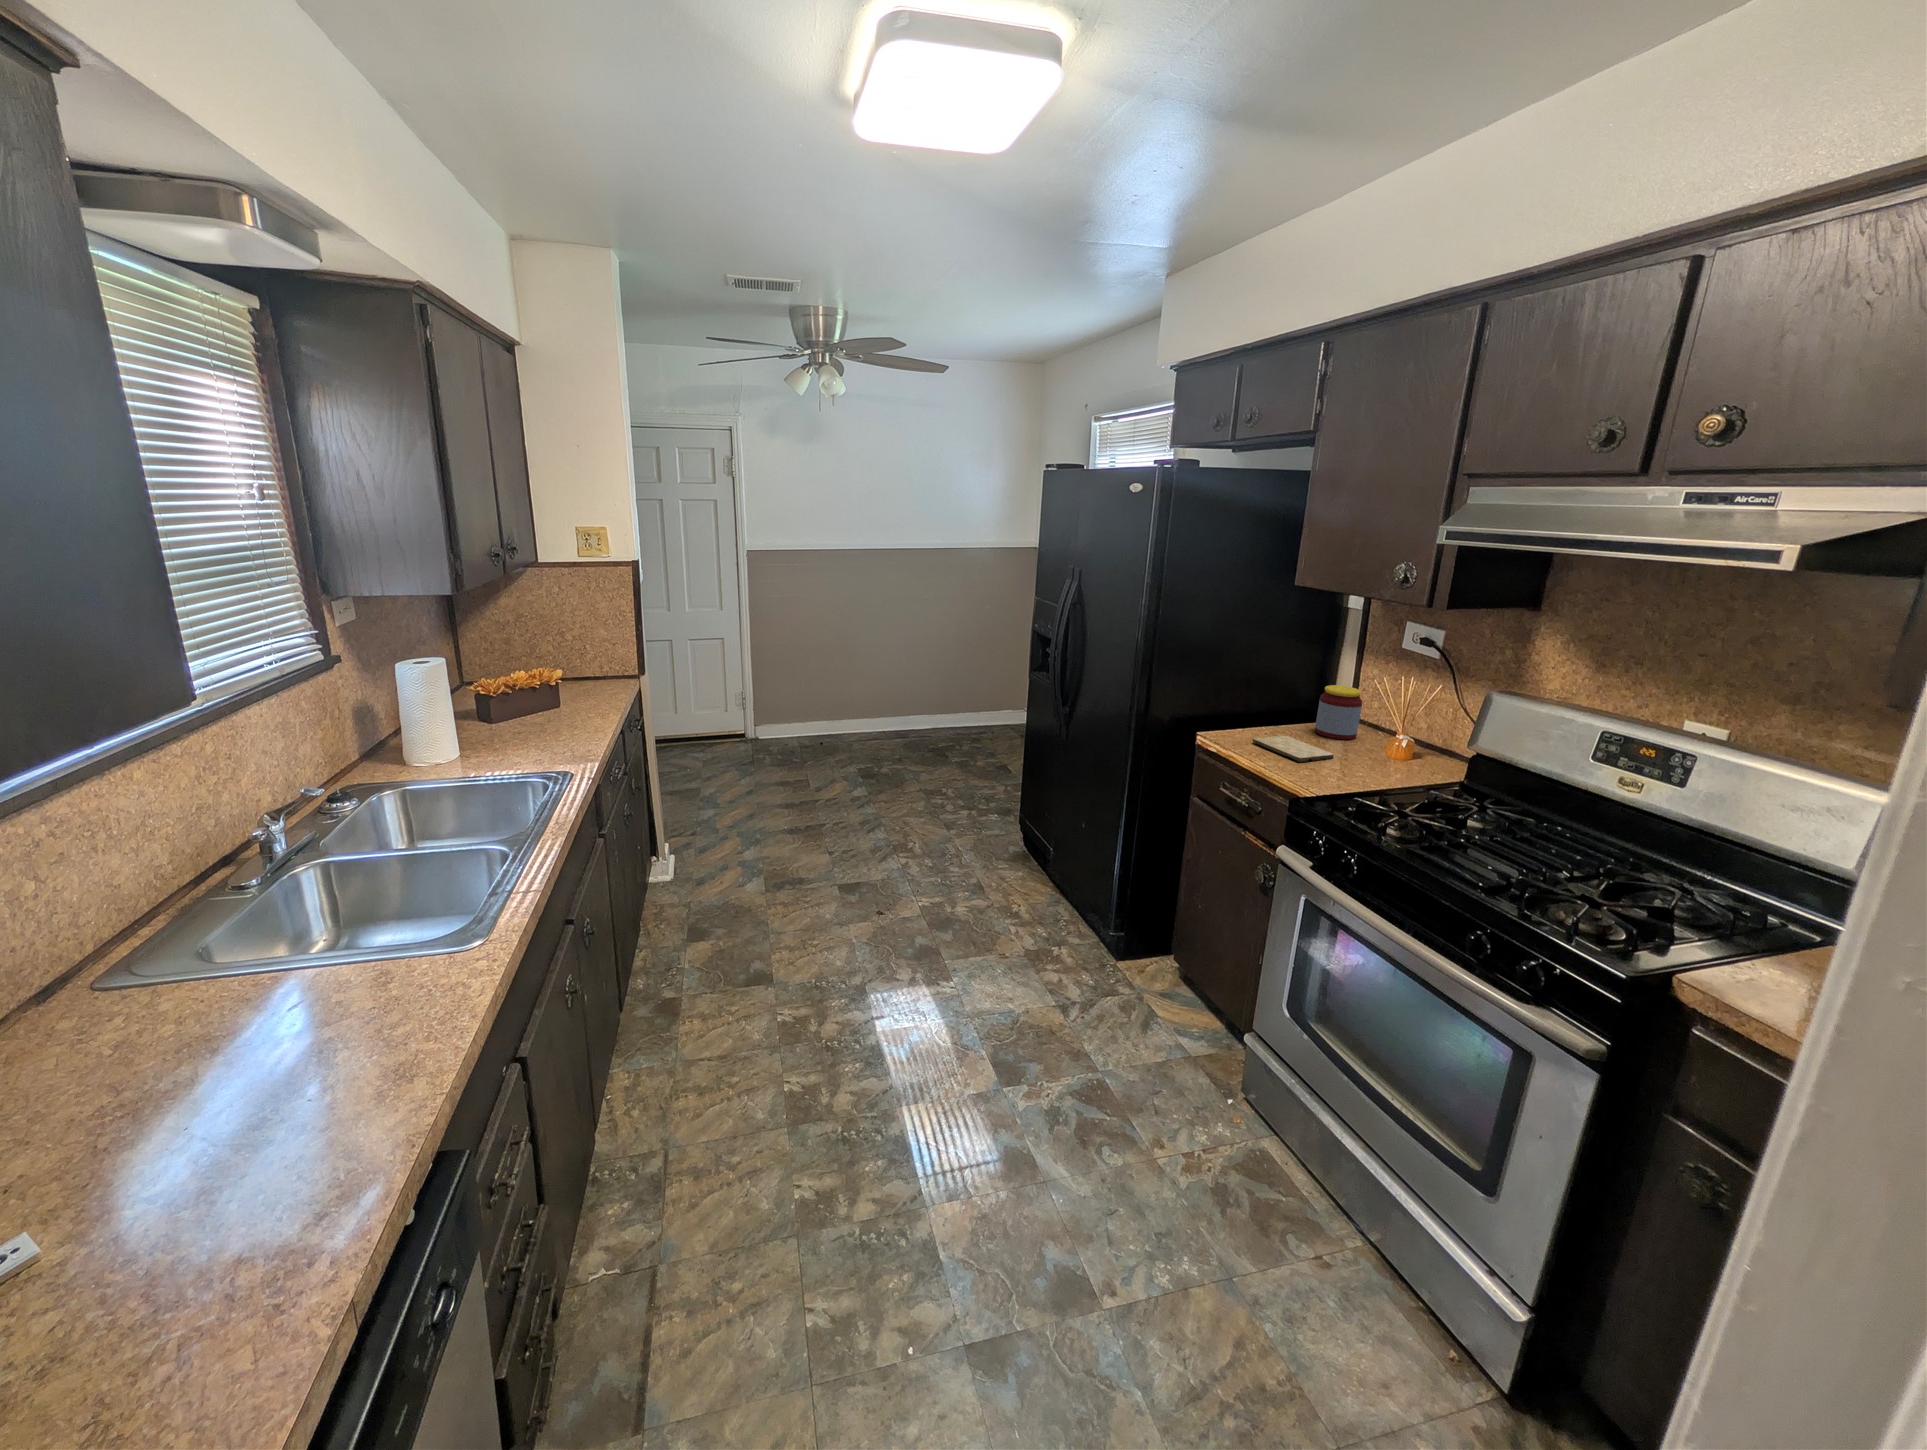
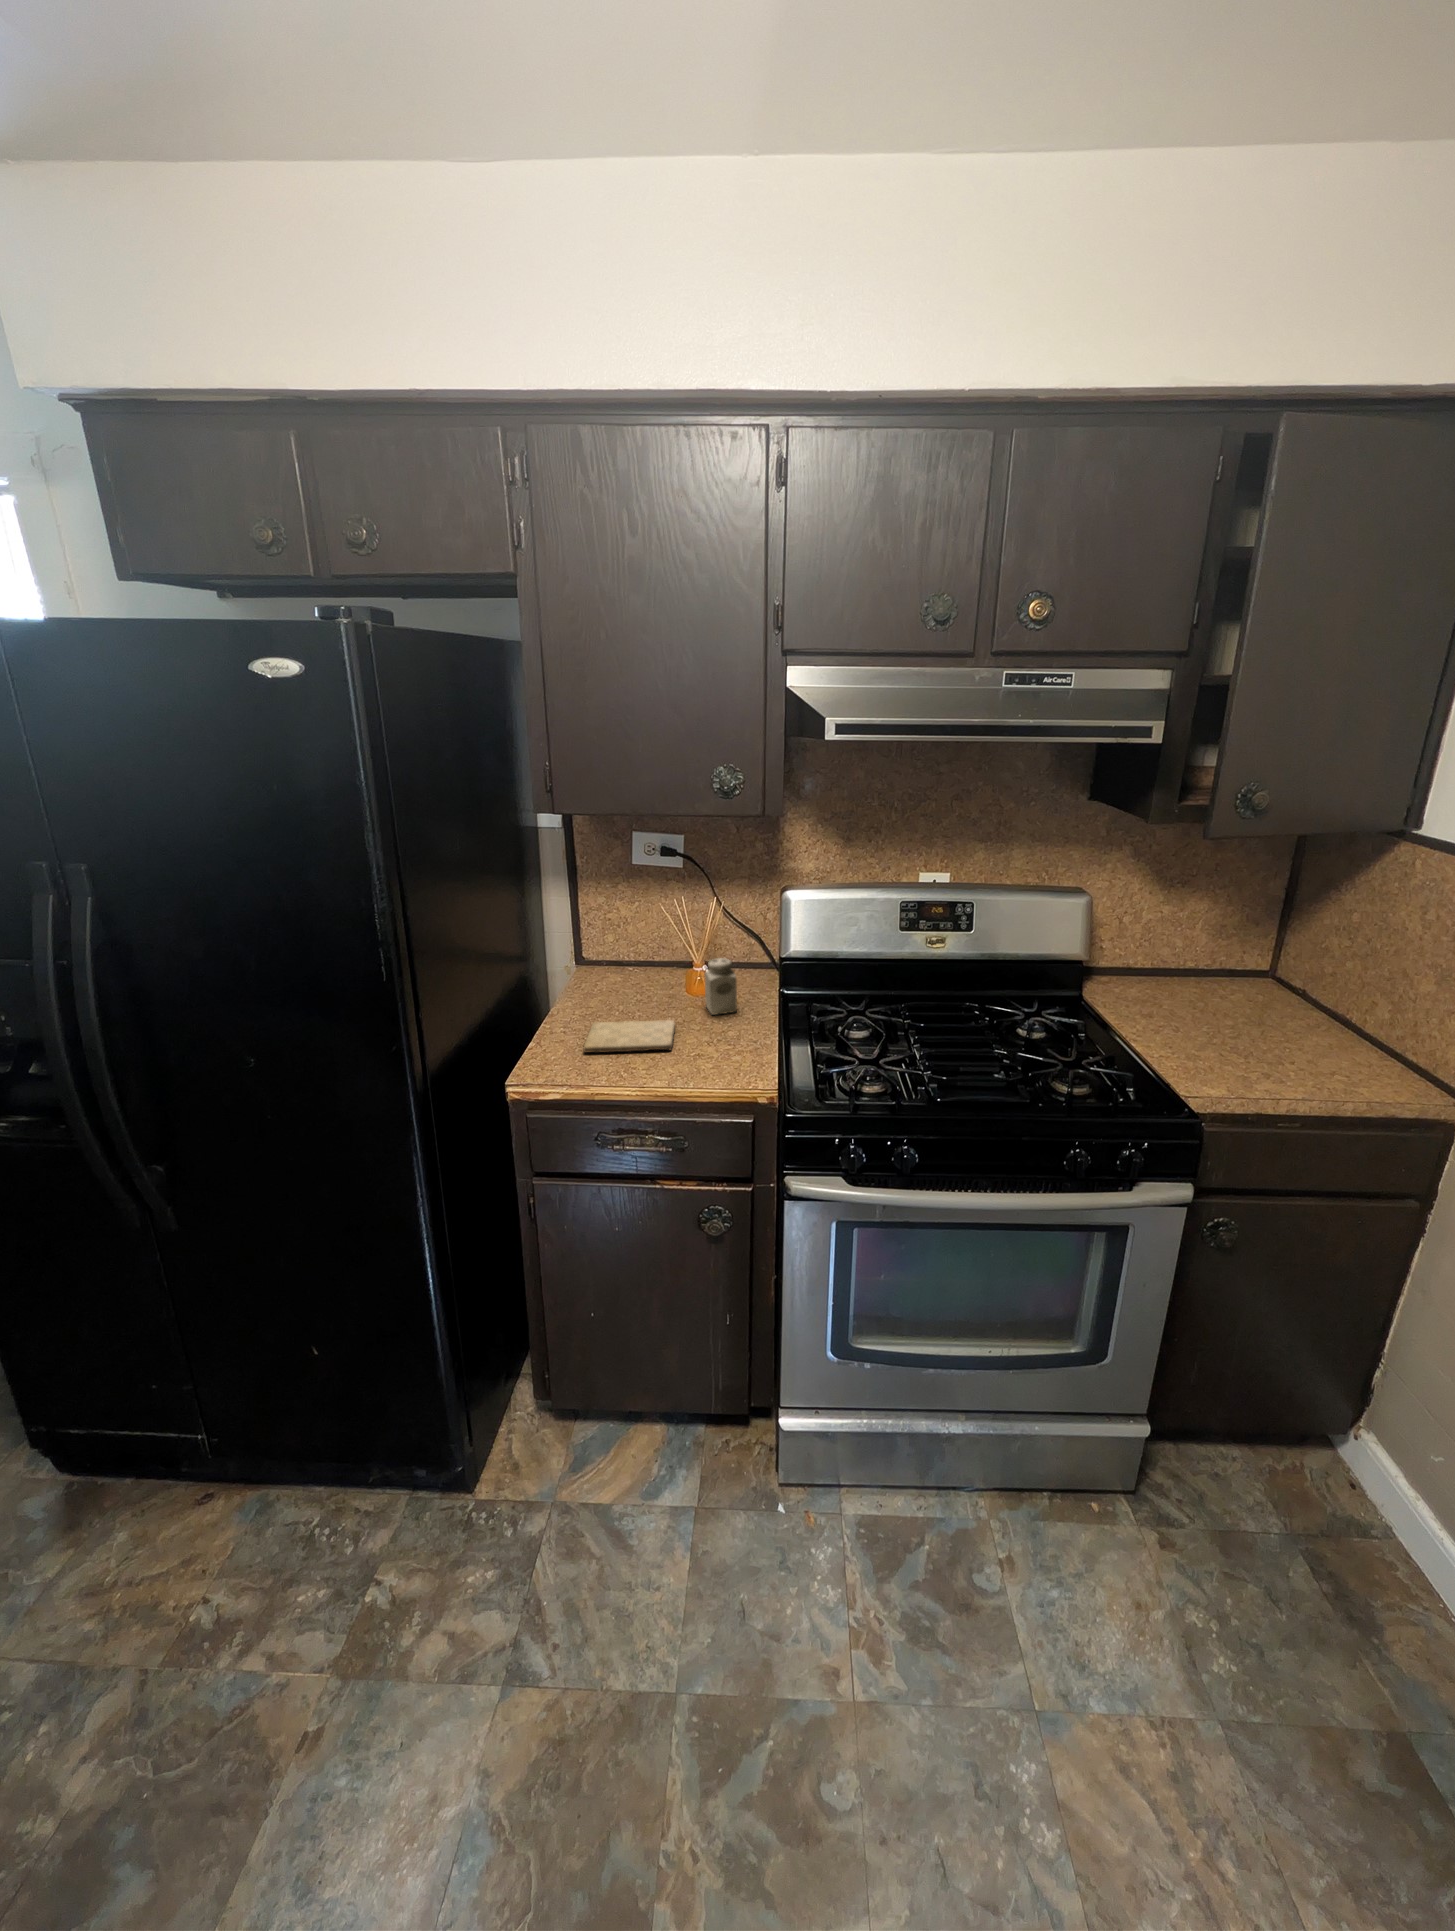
jar: present [1315,685,1362,739] -> none [583,931,633,1002]
salt shaker: none [1371,725,1410,772] -> present [704,958,737,1015]

